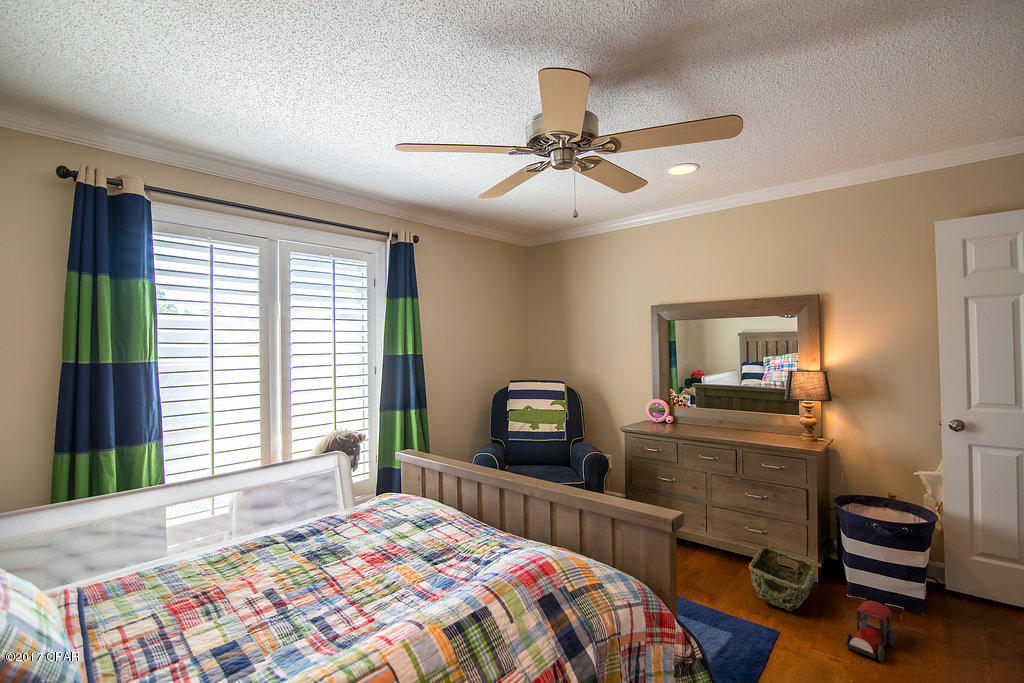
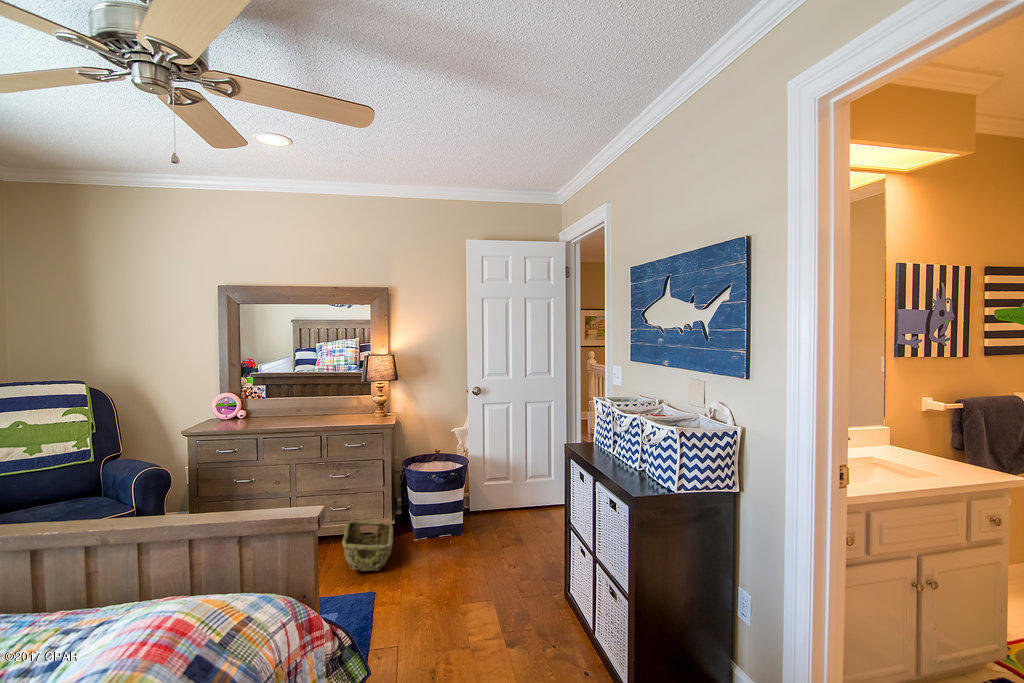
toy train: present [845,601,895,661] -> none [423,536,451,581]

